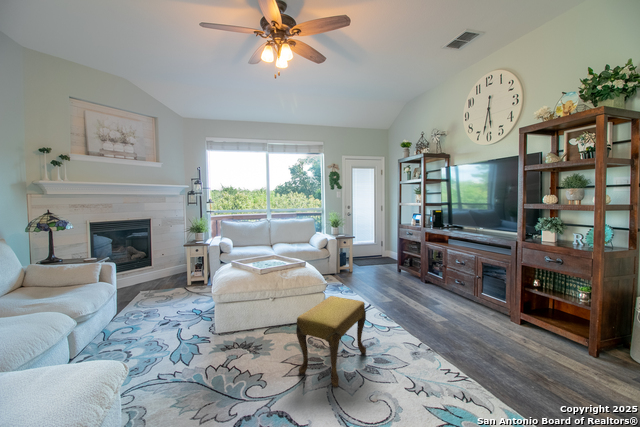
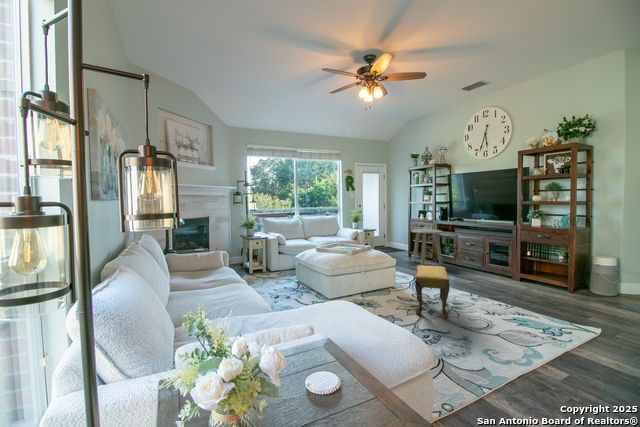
side table: none [386,239,429,291] -> present [411,229,443,266]

